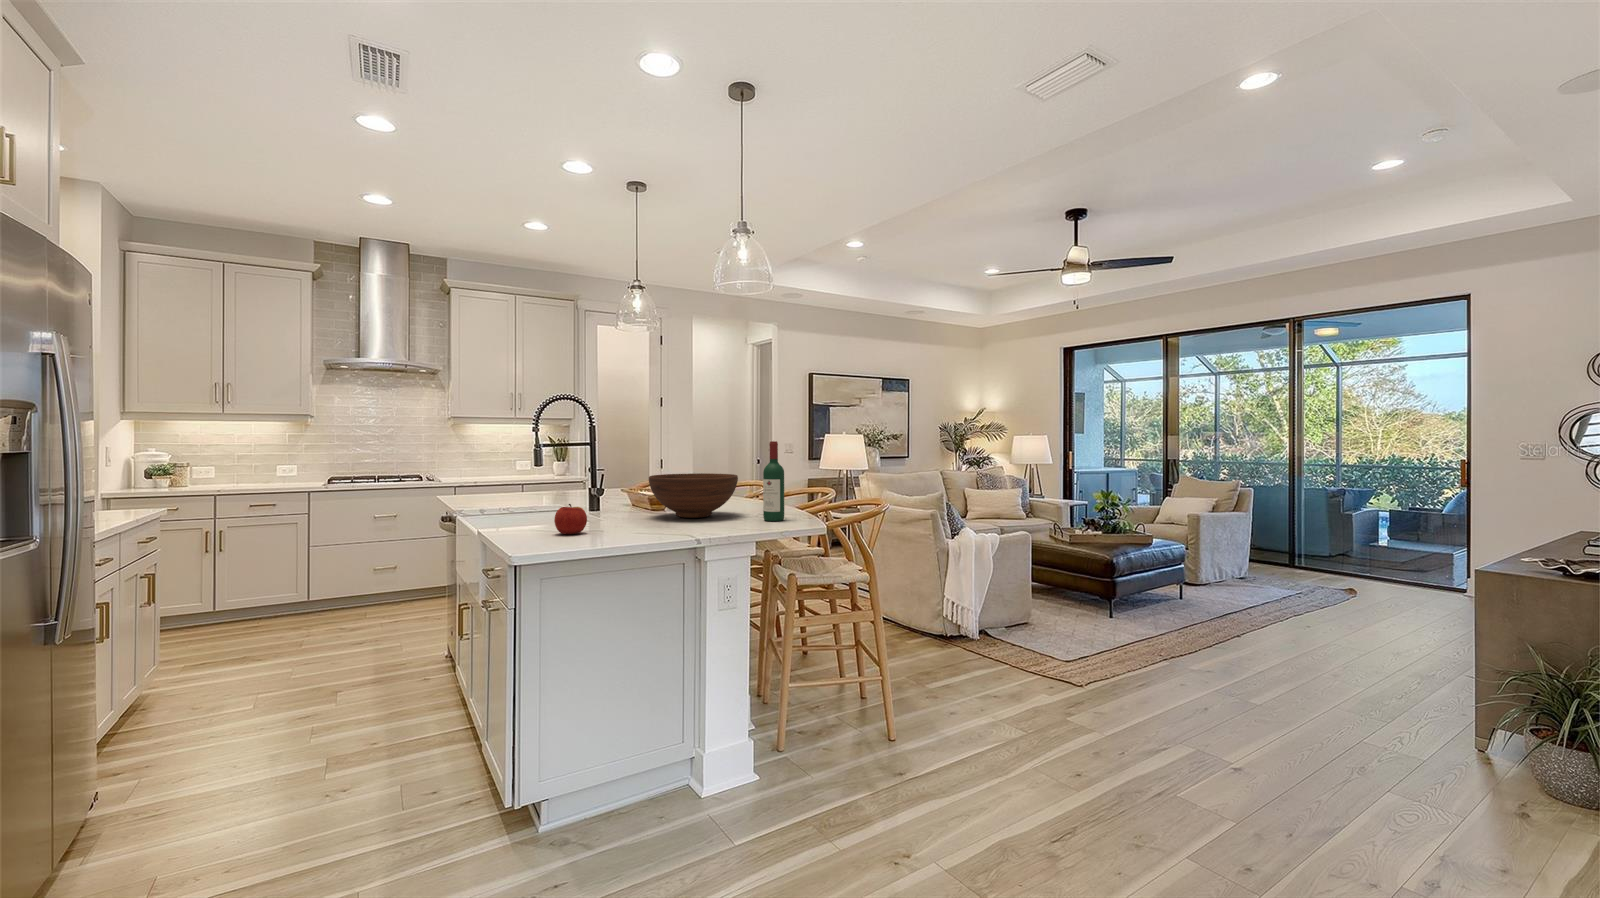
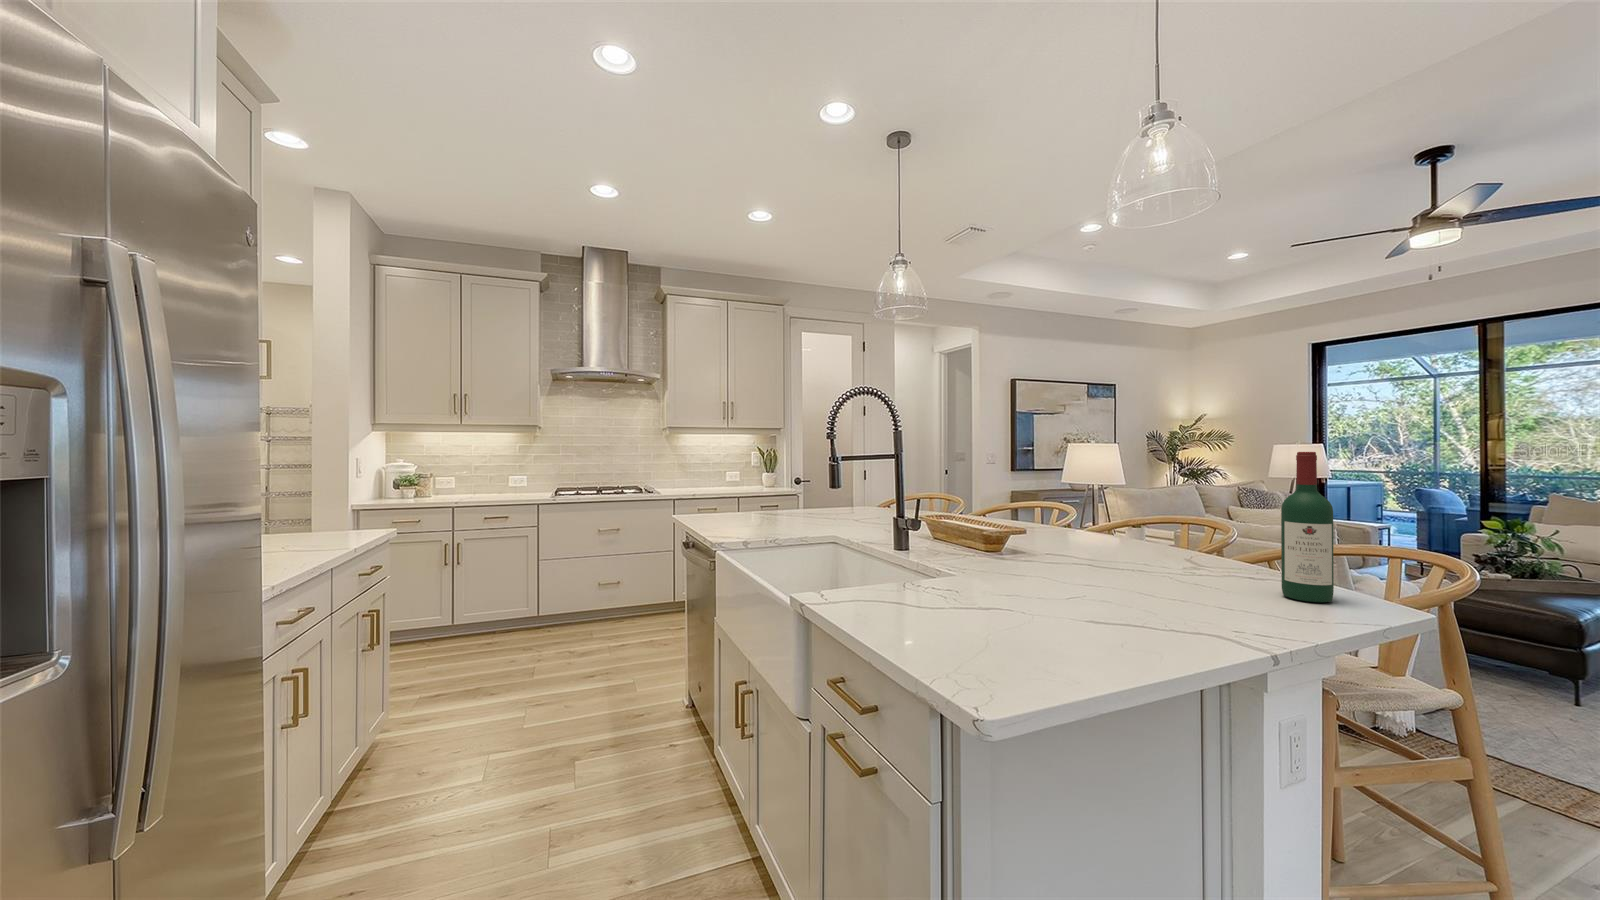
fruit bowl: present [649,473,738,518] -> none [1036,503,1207,584]
apple: present [554,504,587,534] -> none [962,576,1023,638]

